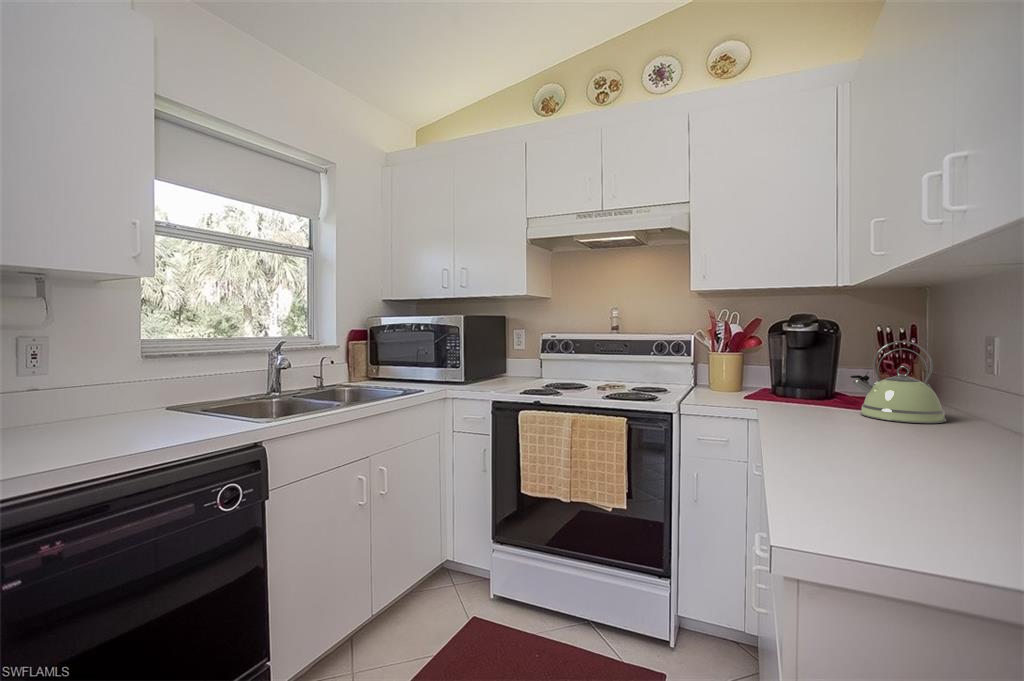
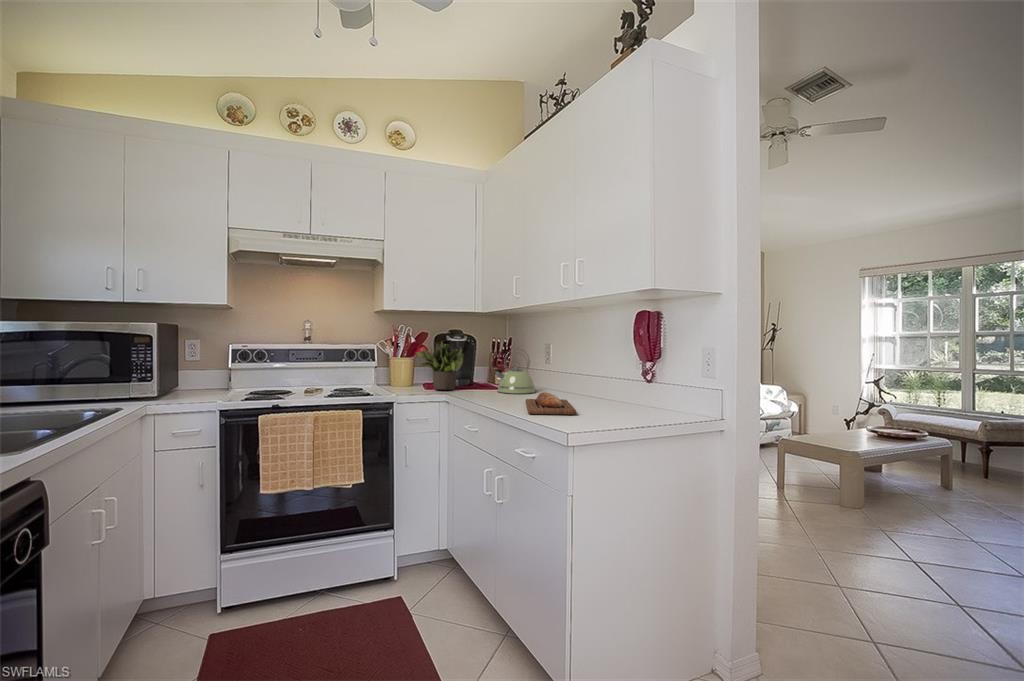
potted plant: none [729,328,804,402] -> present [417,342,464,390]
bread loaf: none [833,426,980,487] -> present [525,392,576,415]

